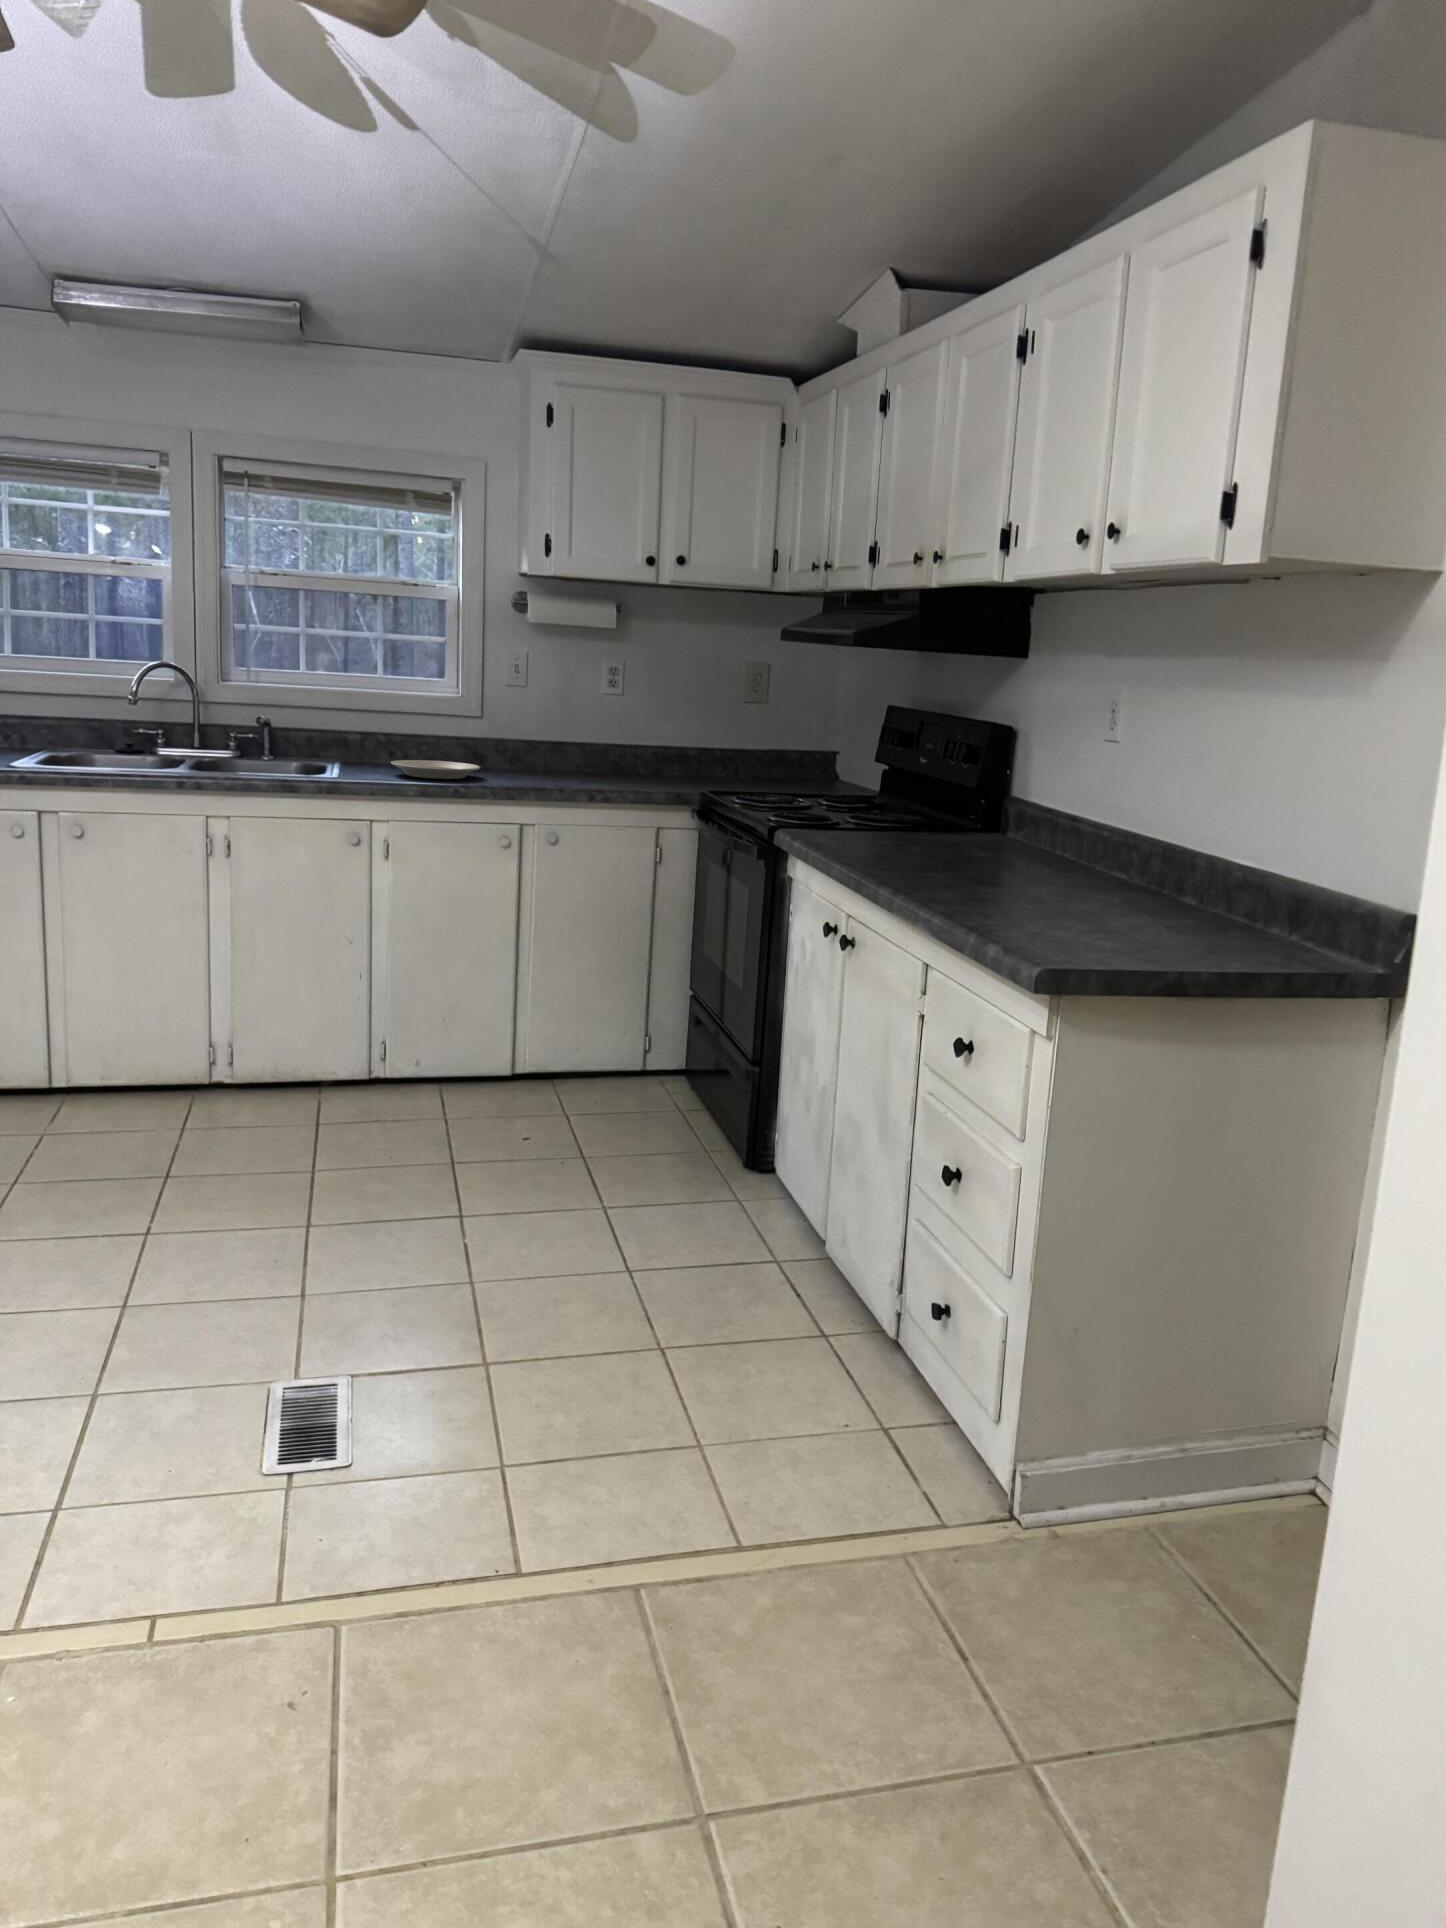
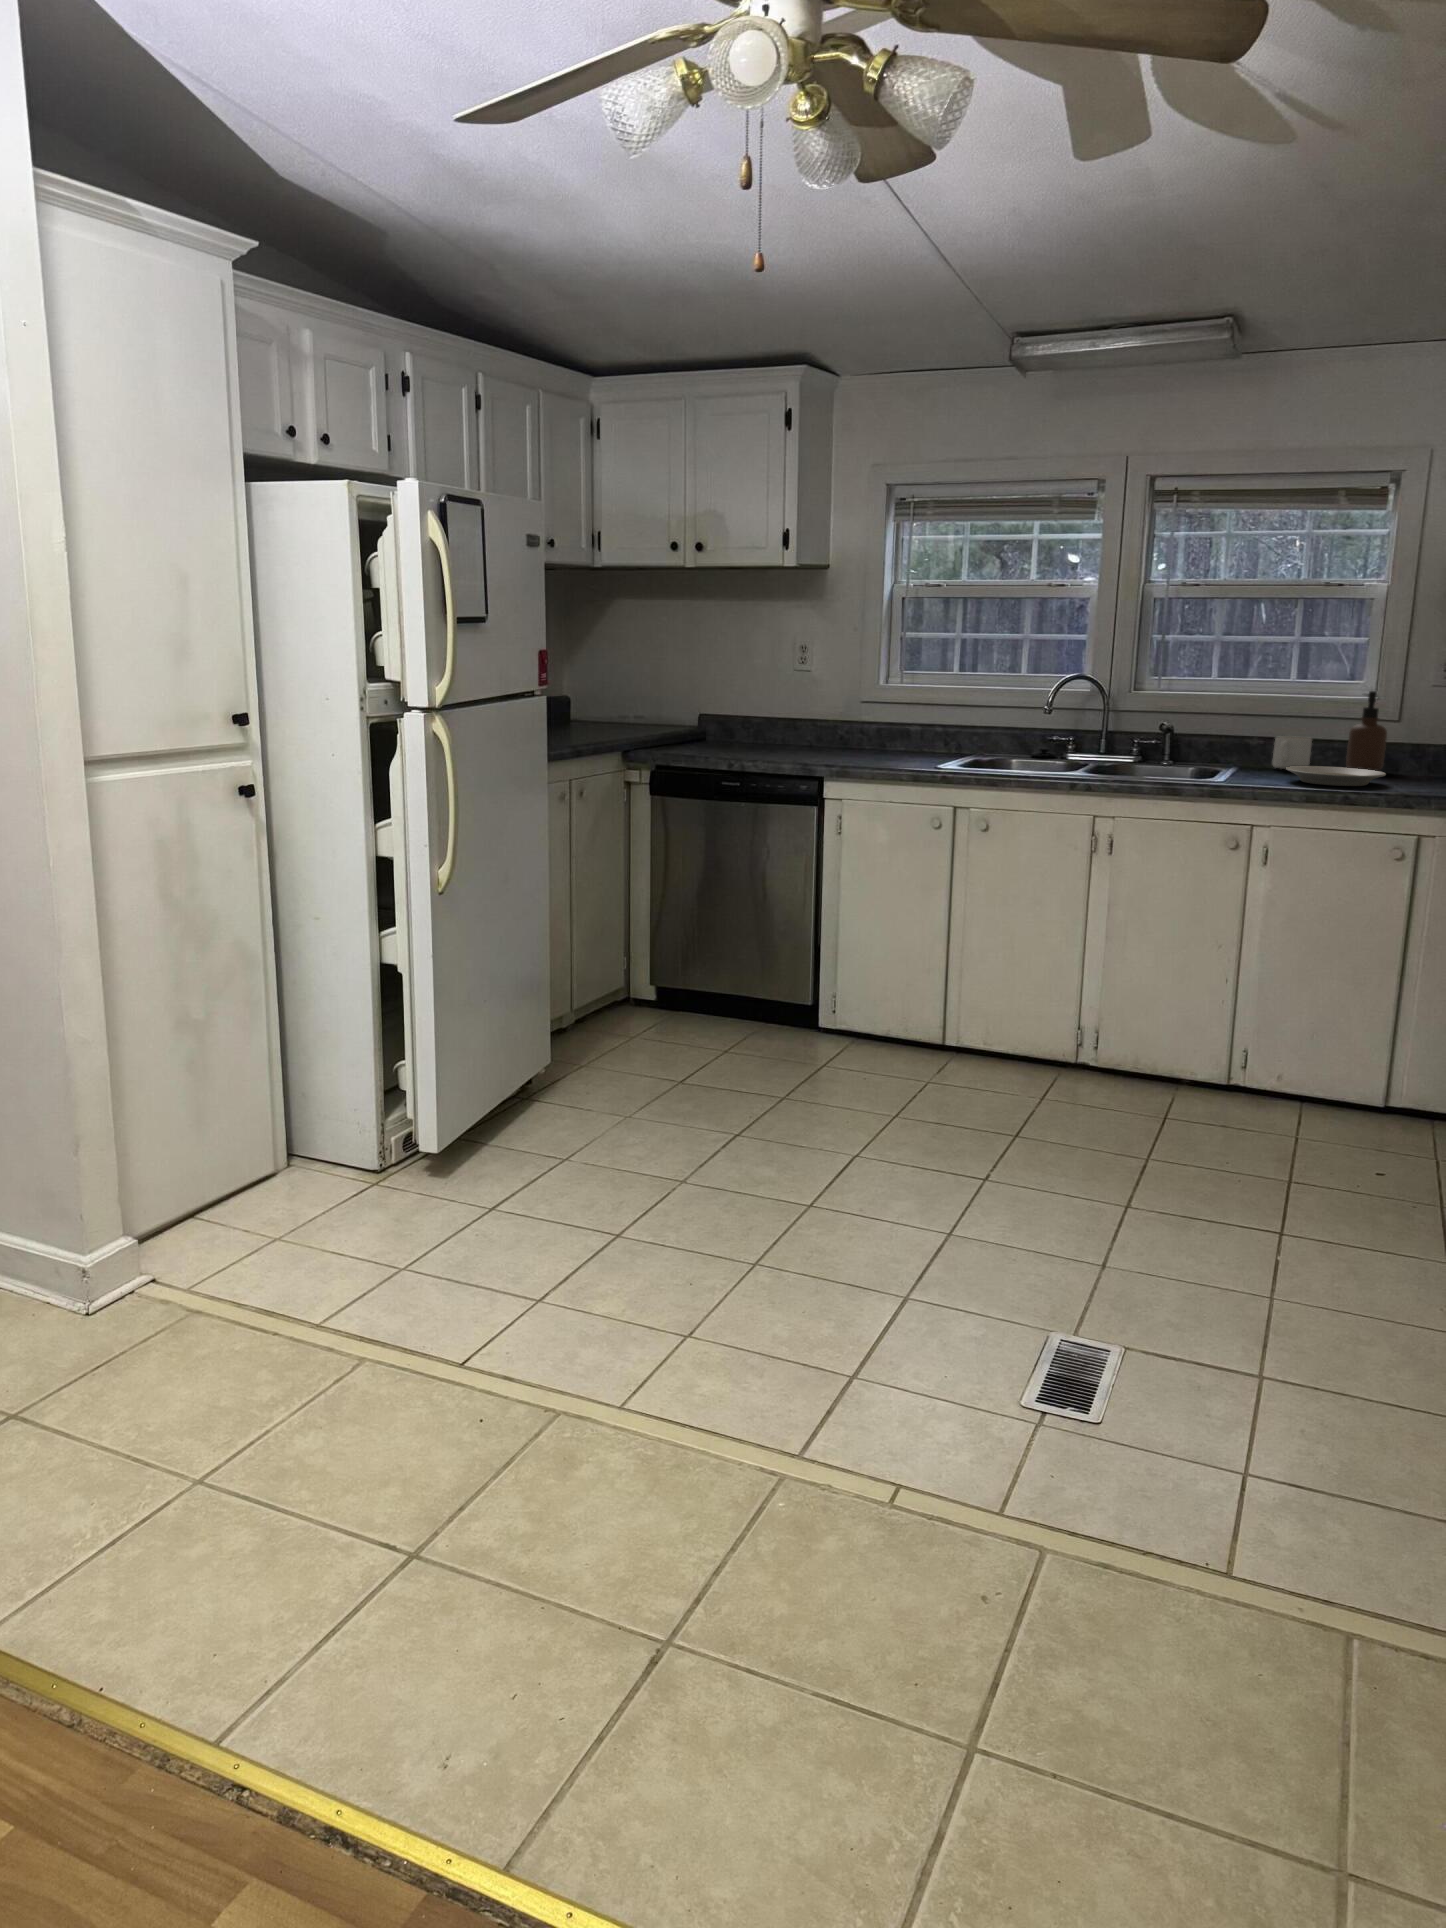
soap dispenser: none [437,689,470,765] -> present [1346,691,1387,771]
mug: none [371,731,405,764] -> present [1272,736,1312,769]

